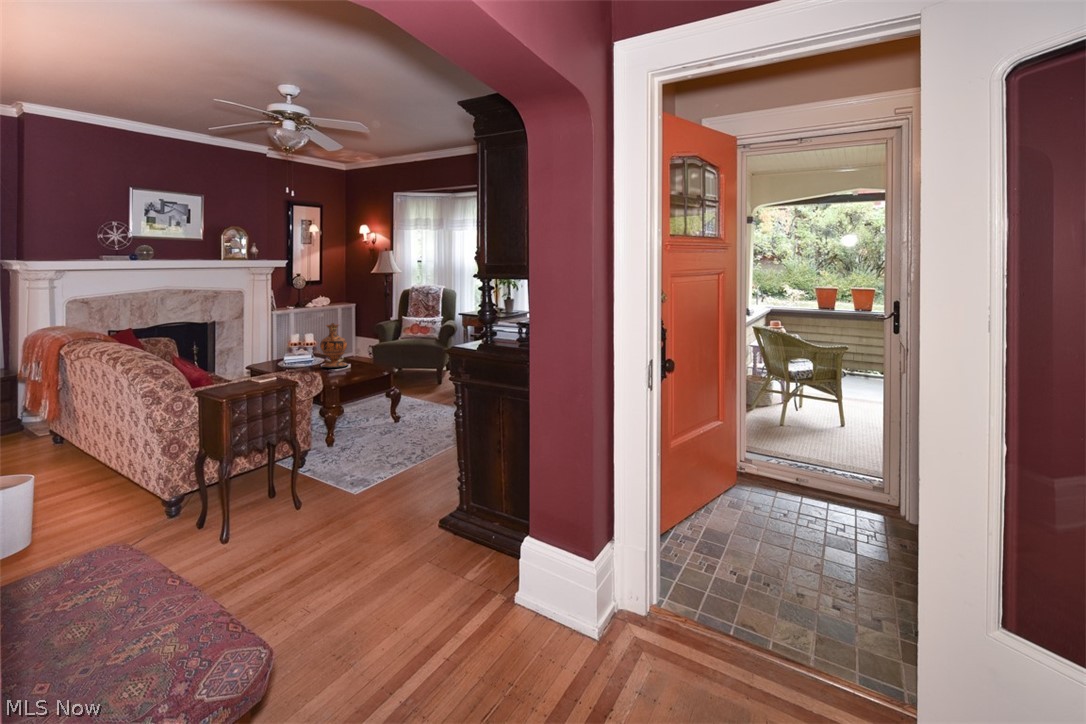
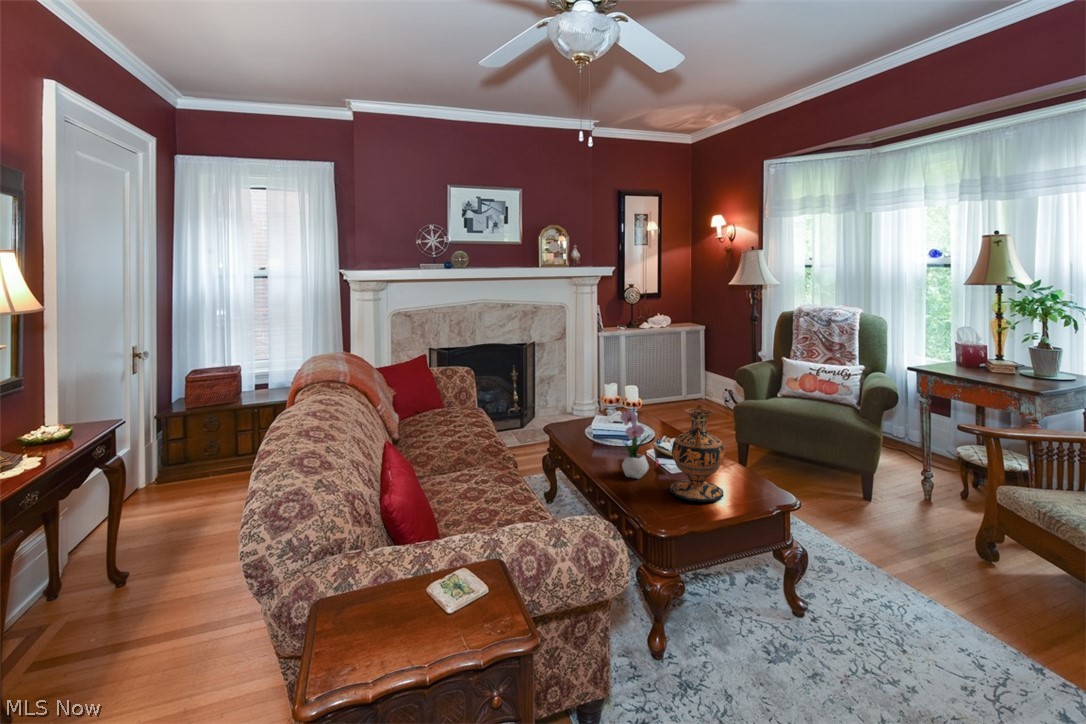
flower arrangement: none [292,323,311,367] -> present [621,398,649,479]

